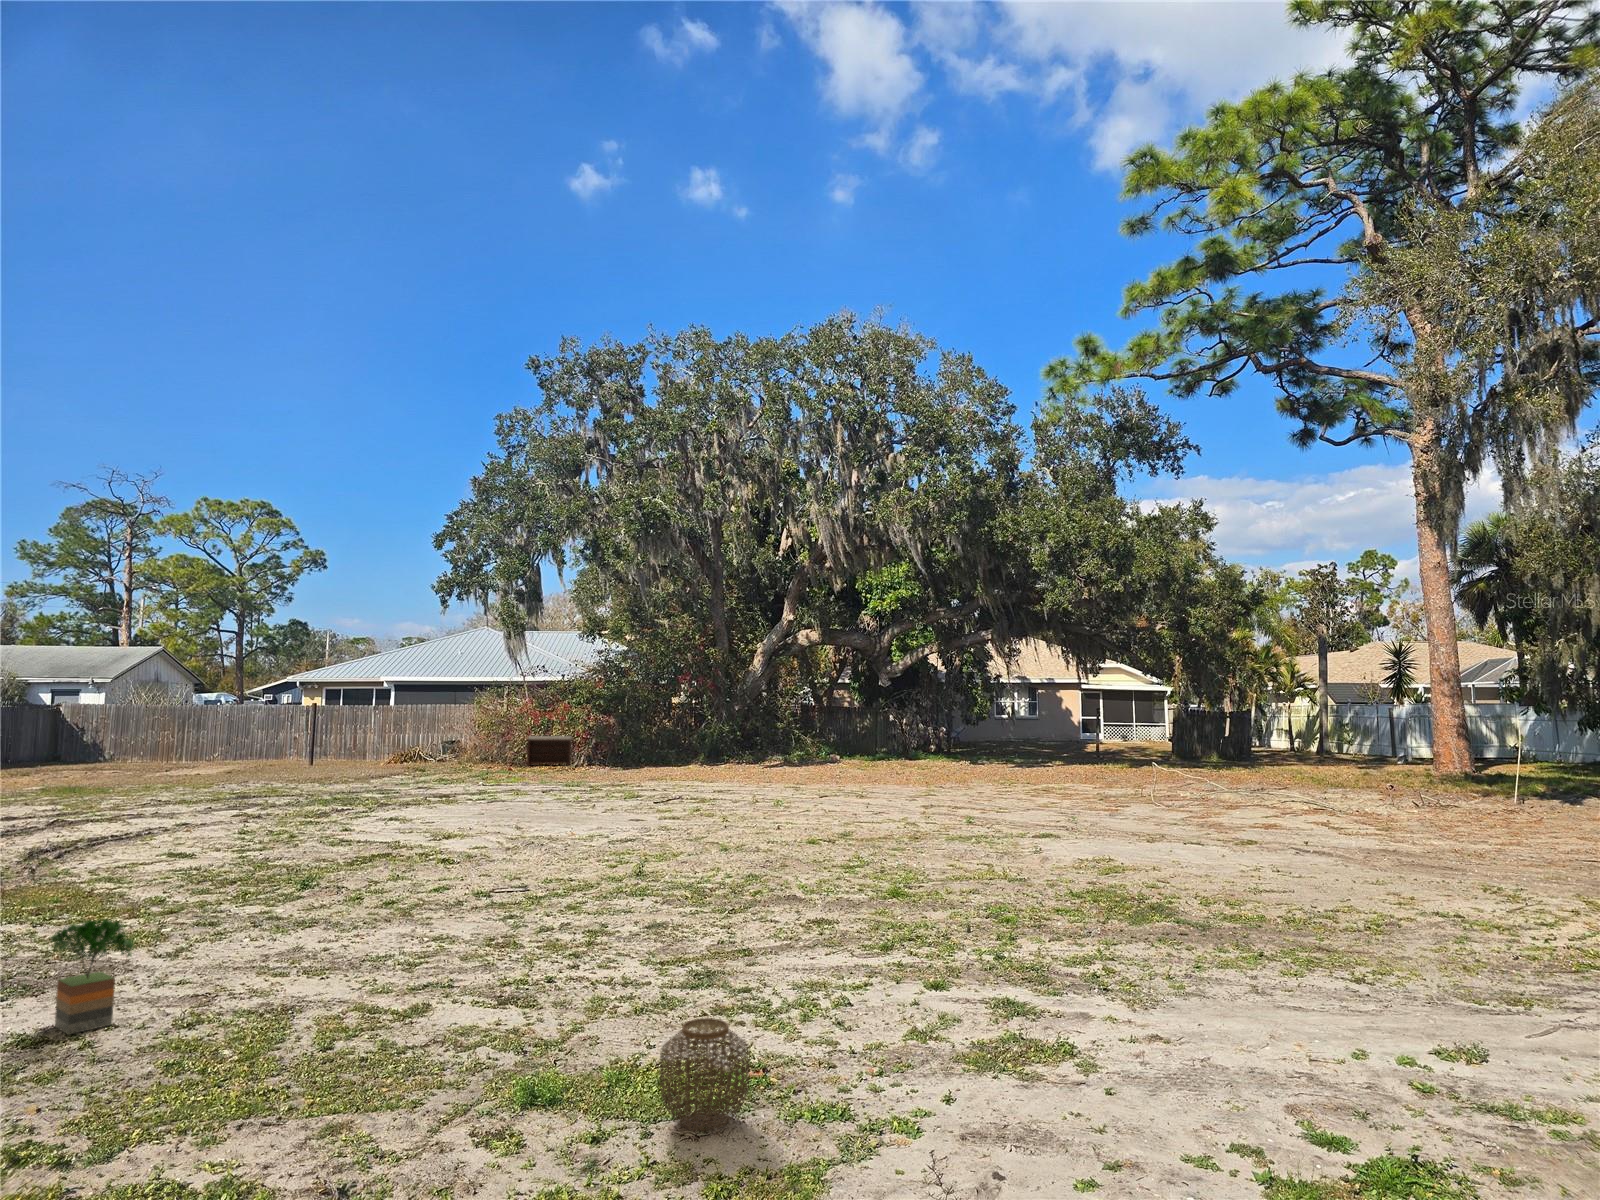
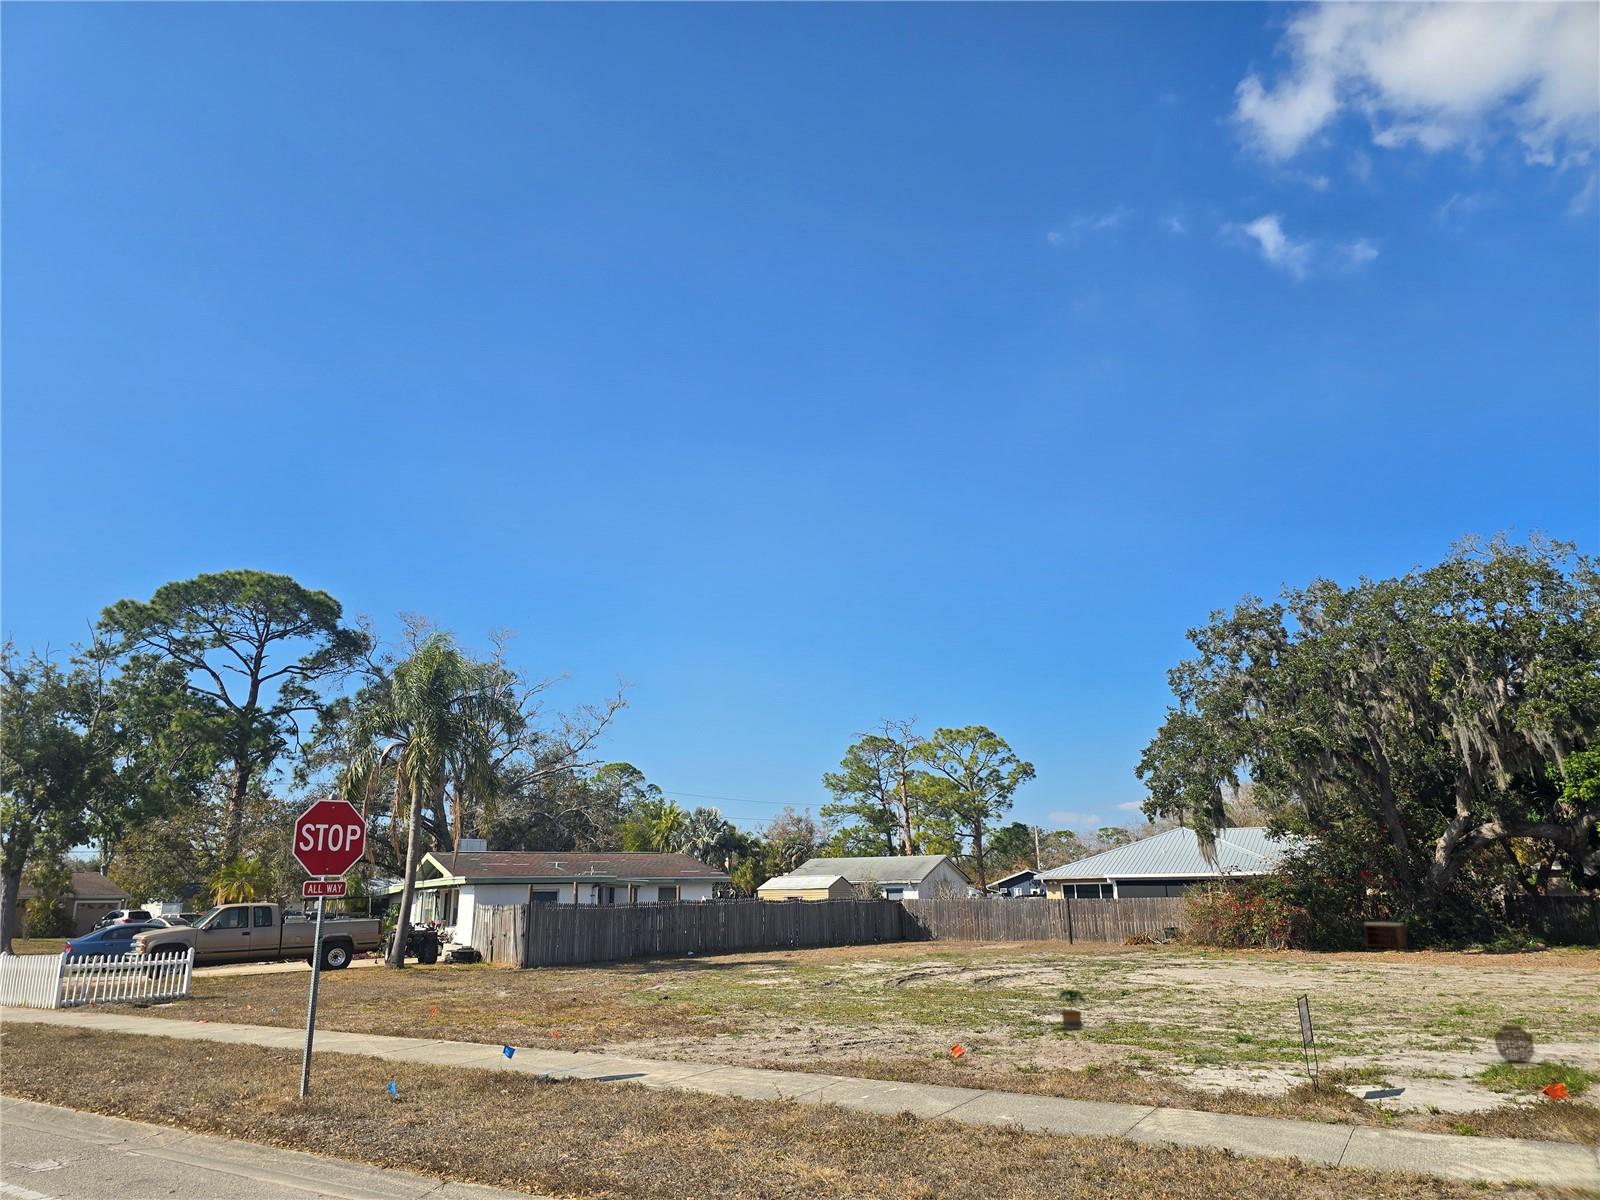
bench: present [527,736,573,765] -> present [1364,922,1407,948]
woven basket: present [660,1018,750,1131] -> present [1495,1025,1534,1063]

